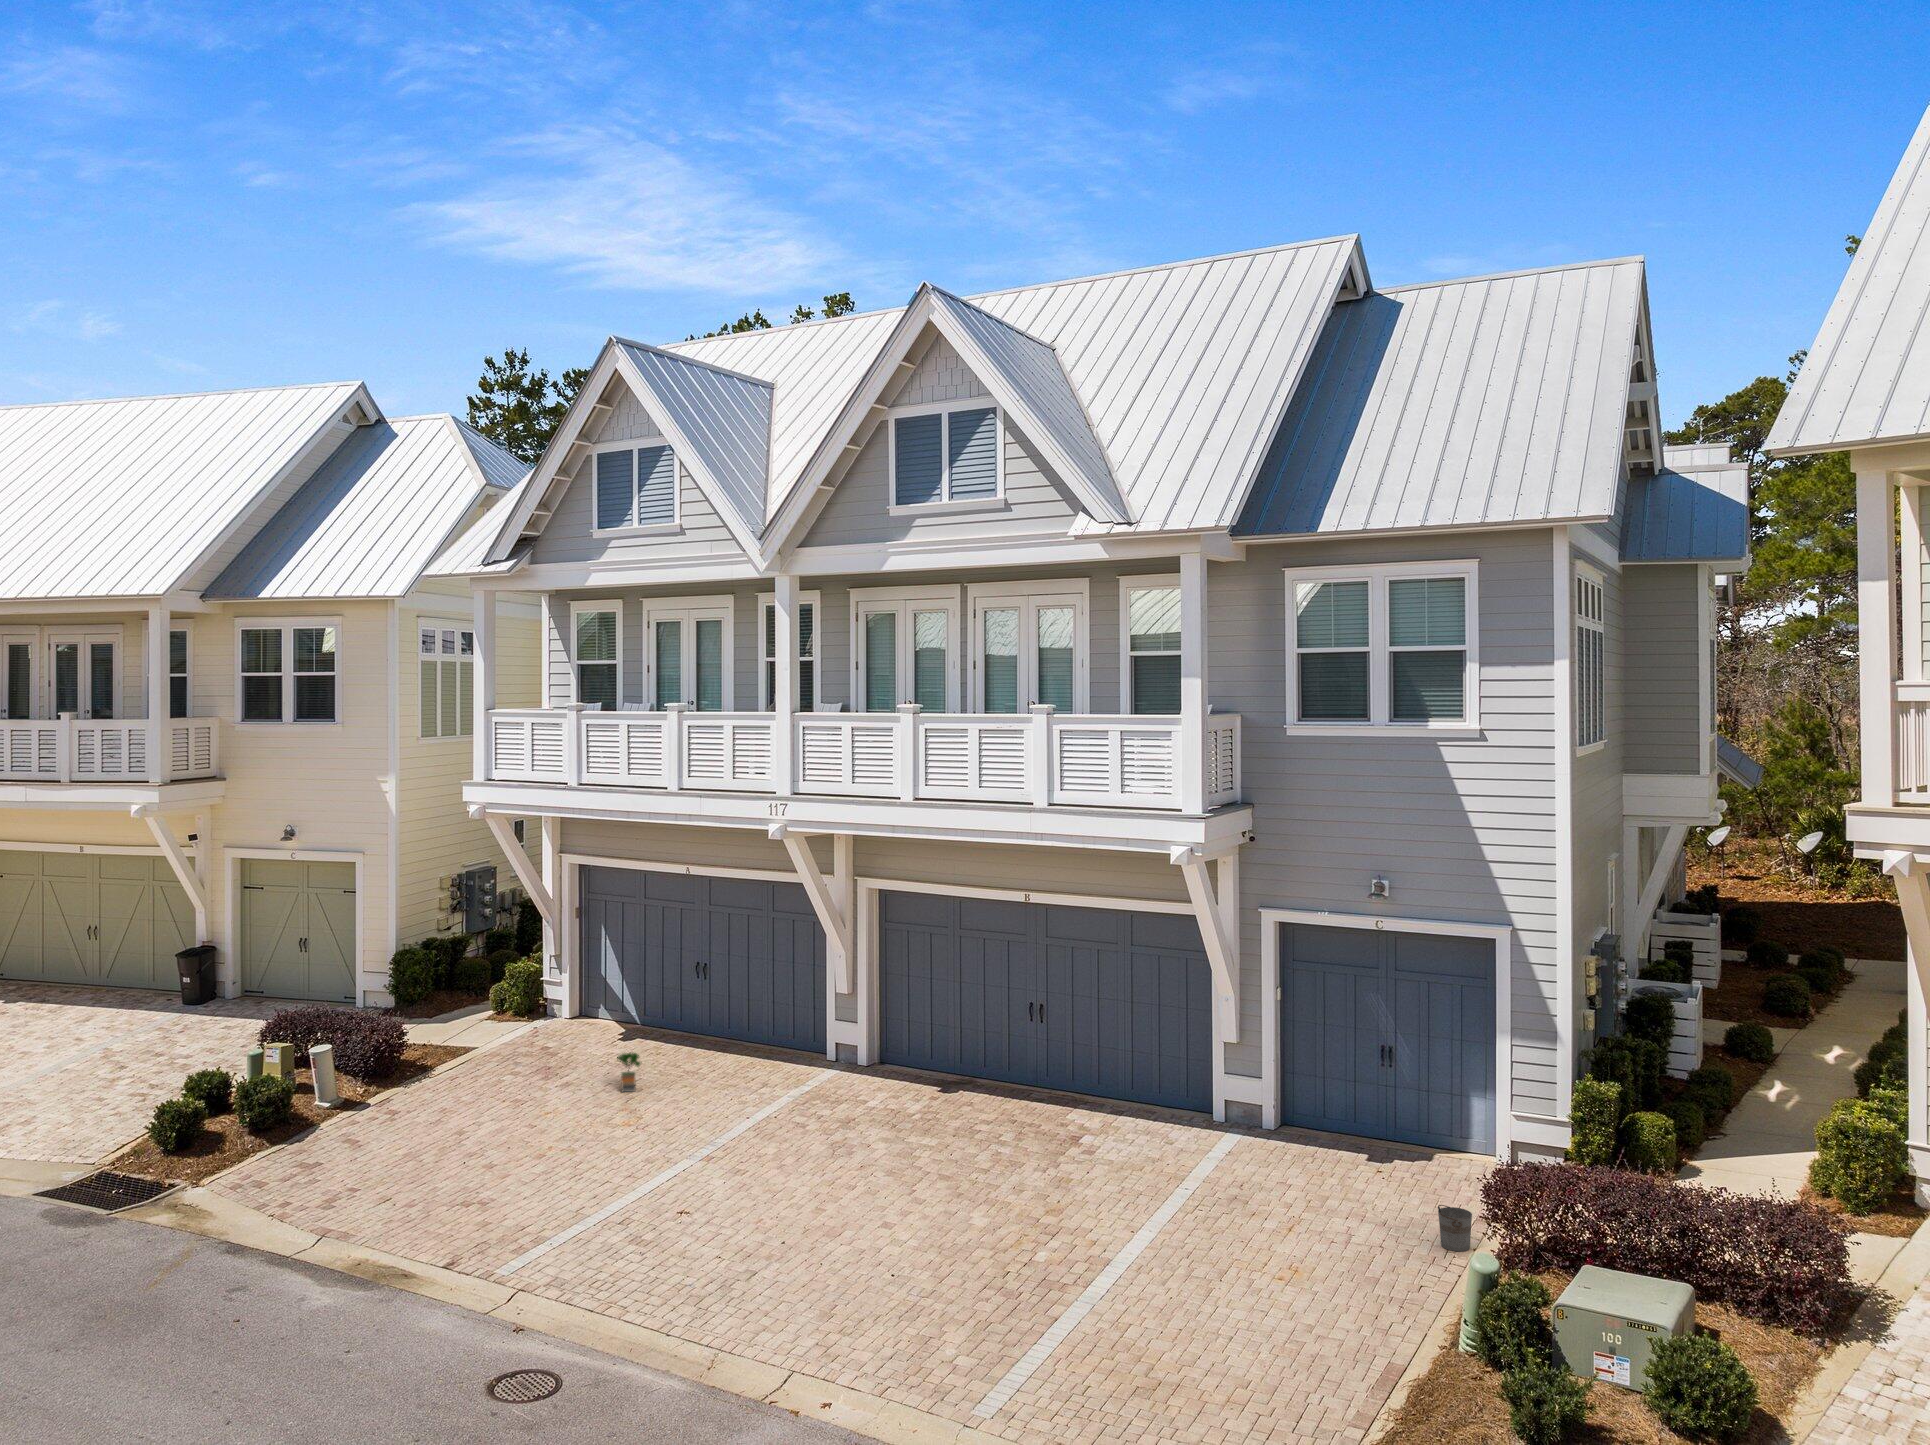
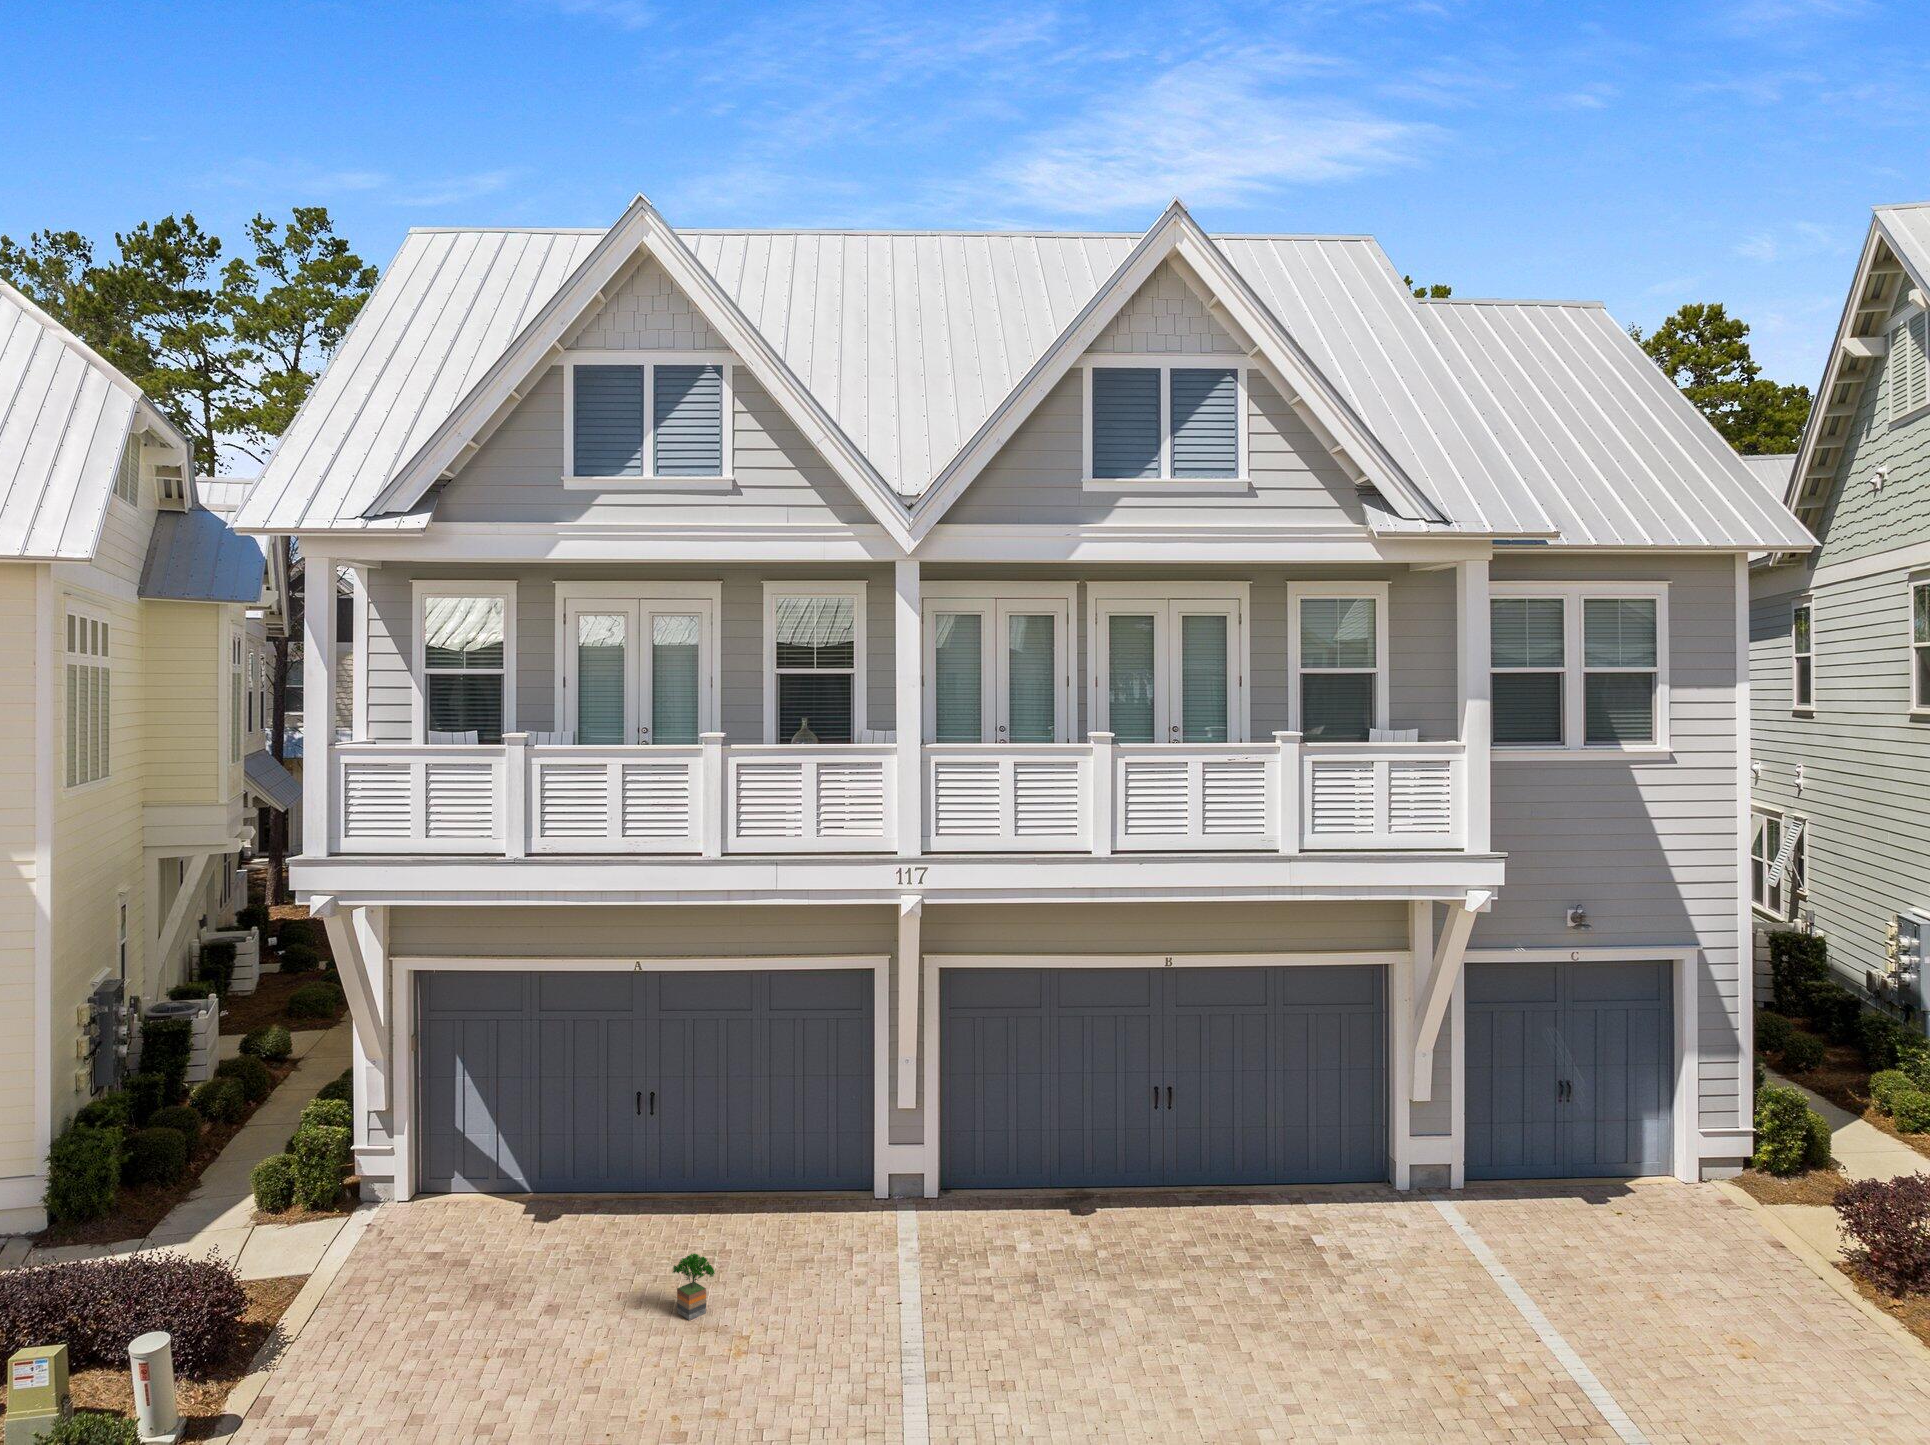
bucket: present [1438,1205,1472,1251] -> none [1845,1259,1894,1309]

